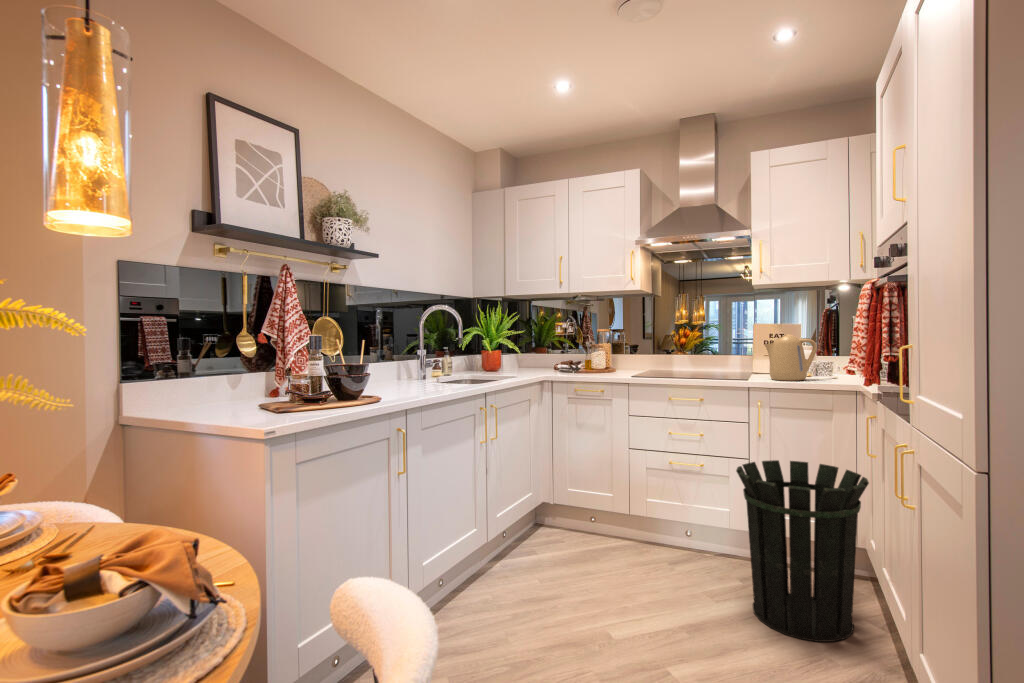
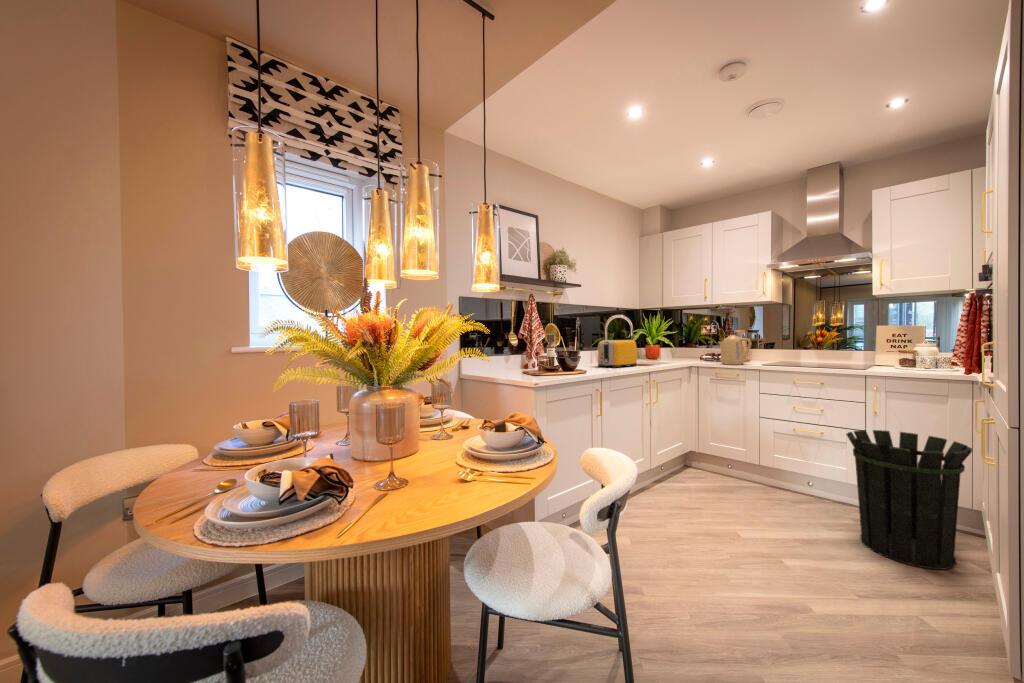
kettle: present [764,334,817,381] -> present [718,335,752,365]
toaster: none [405,344,466,389] -> present [598,340,637,368]

